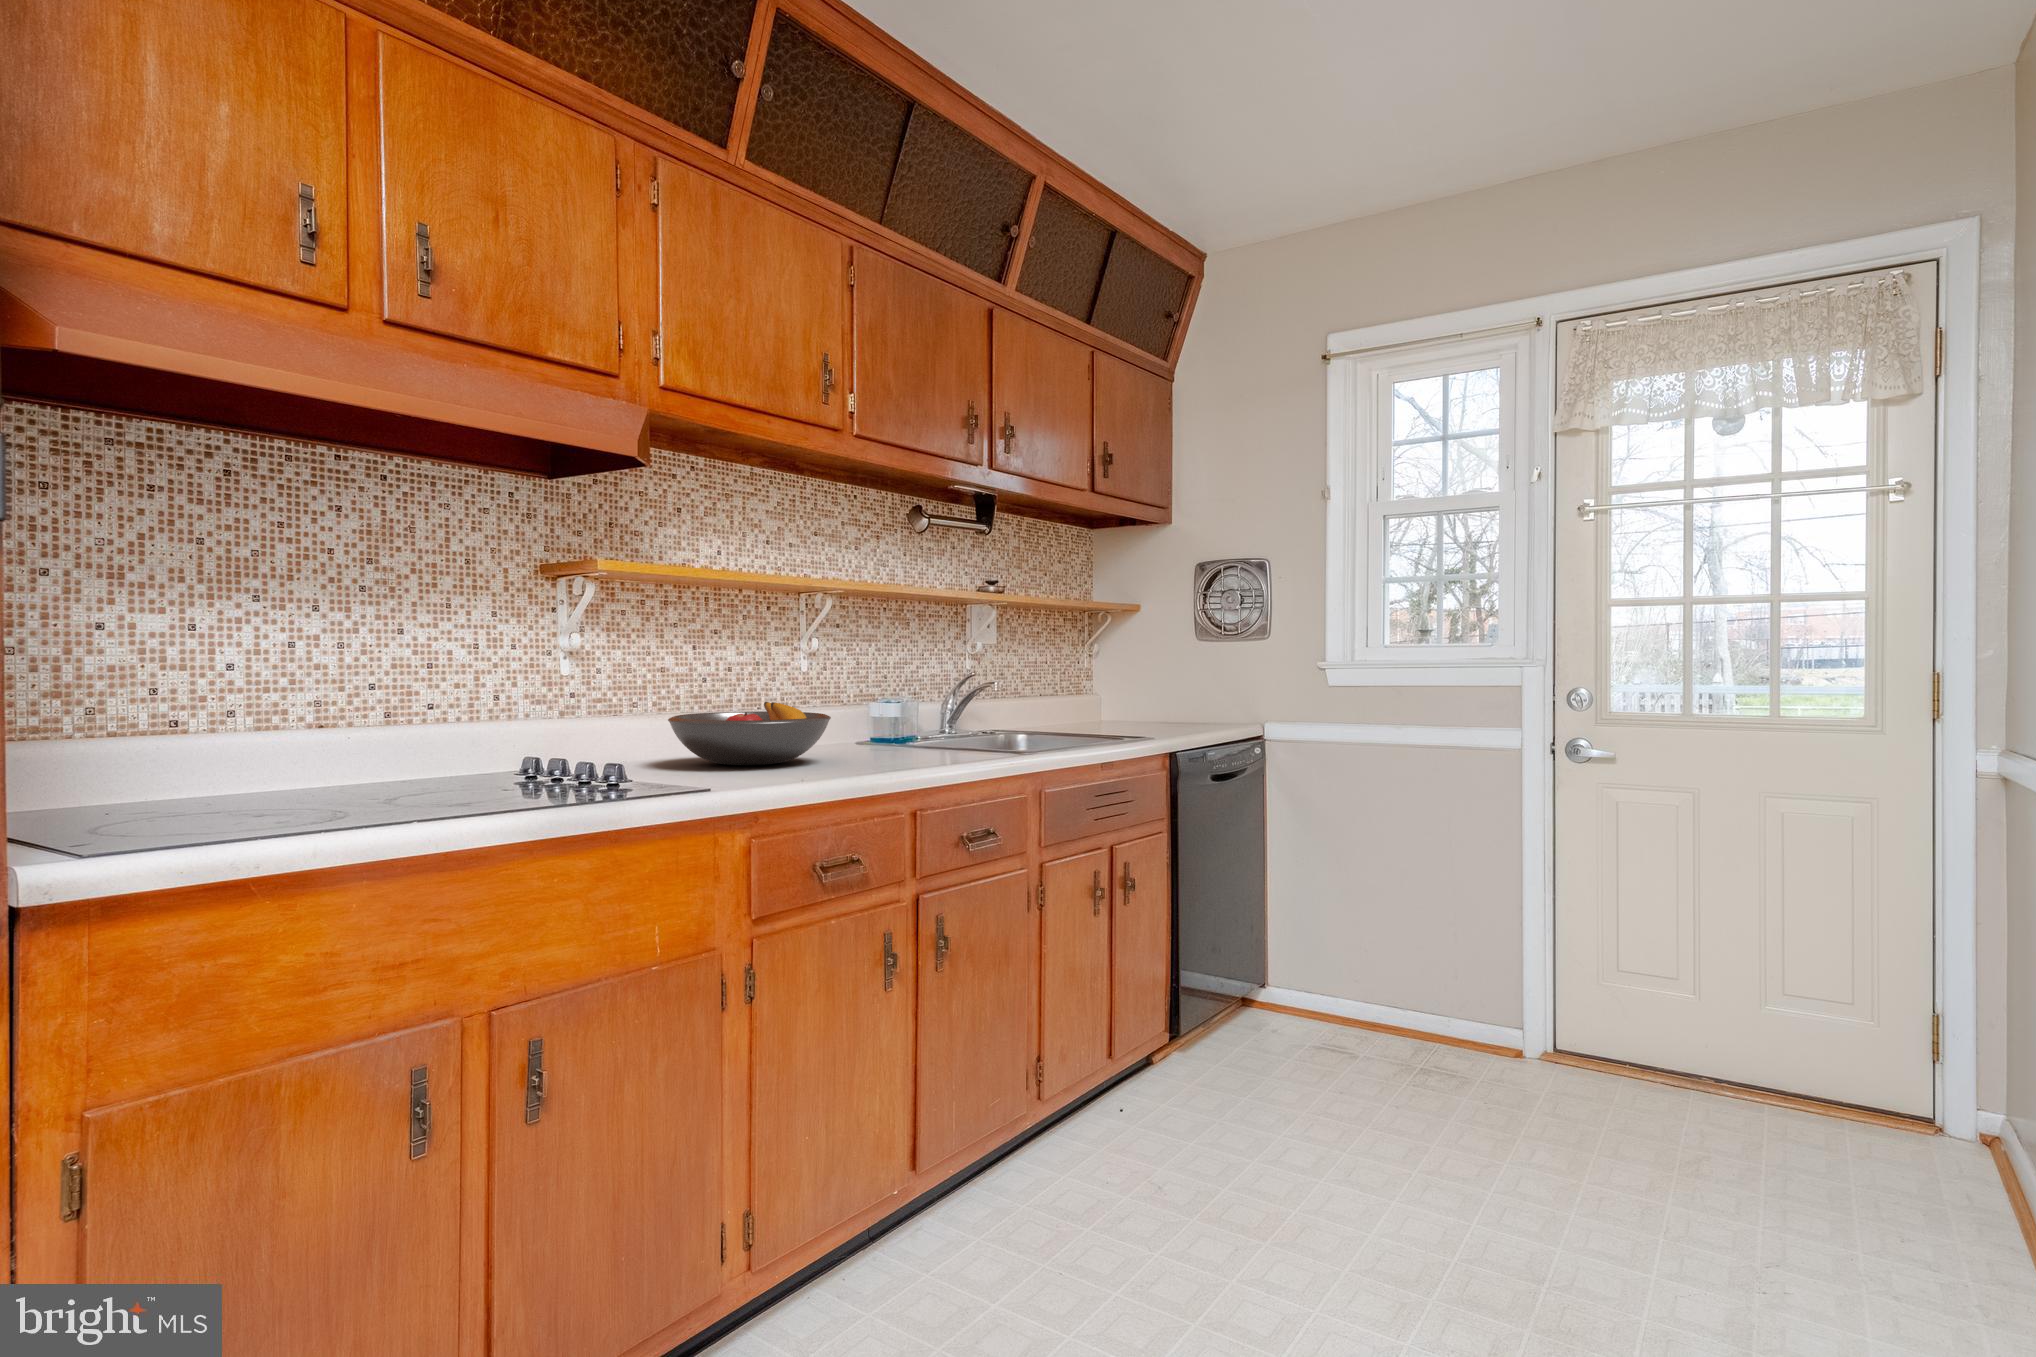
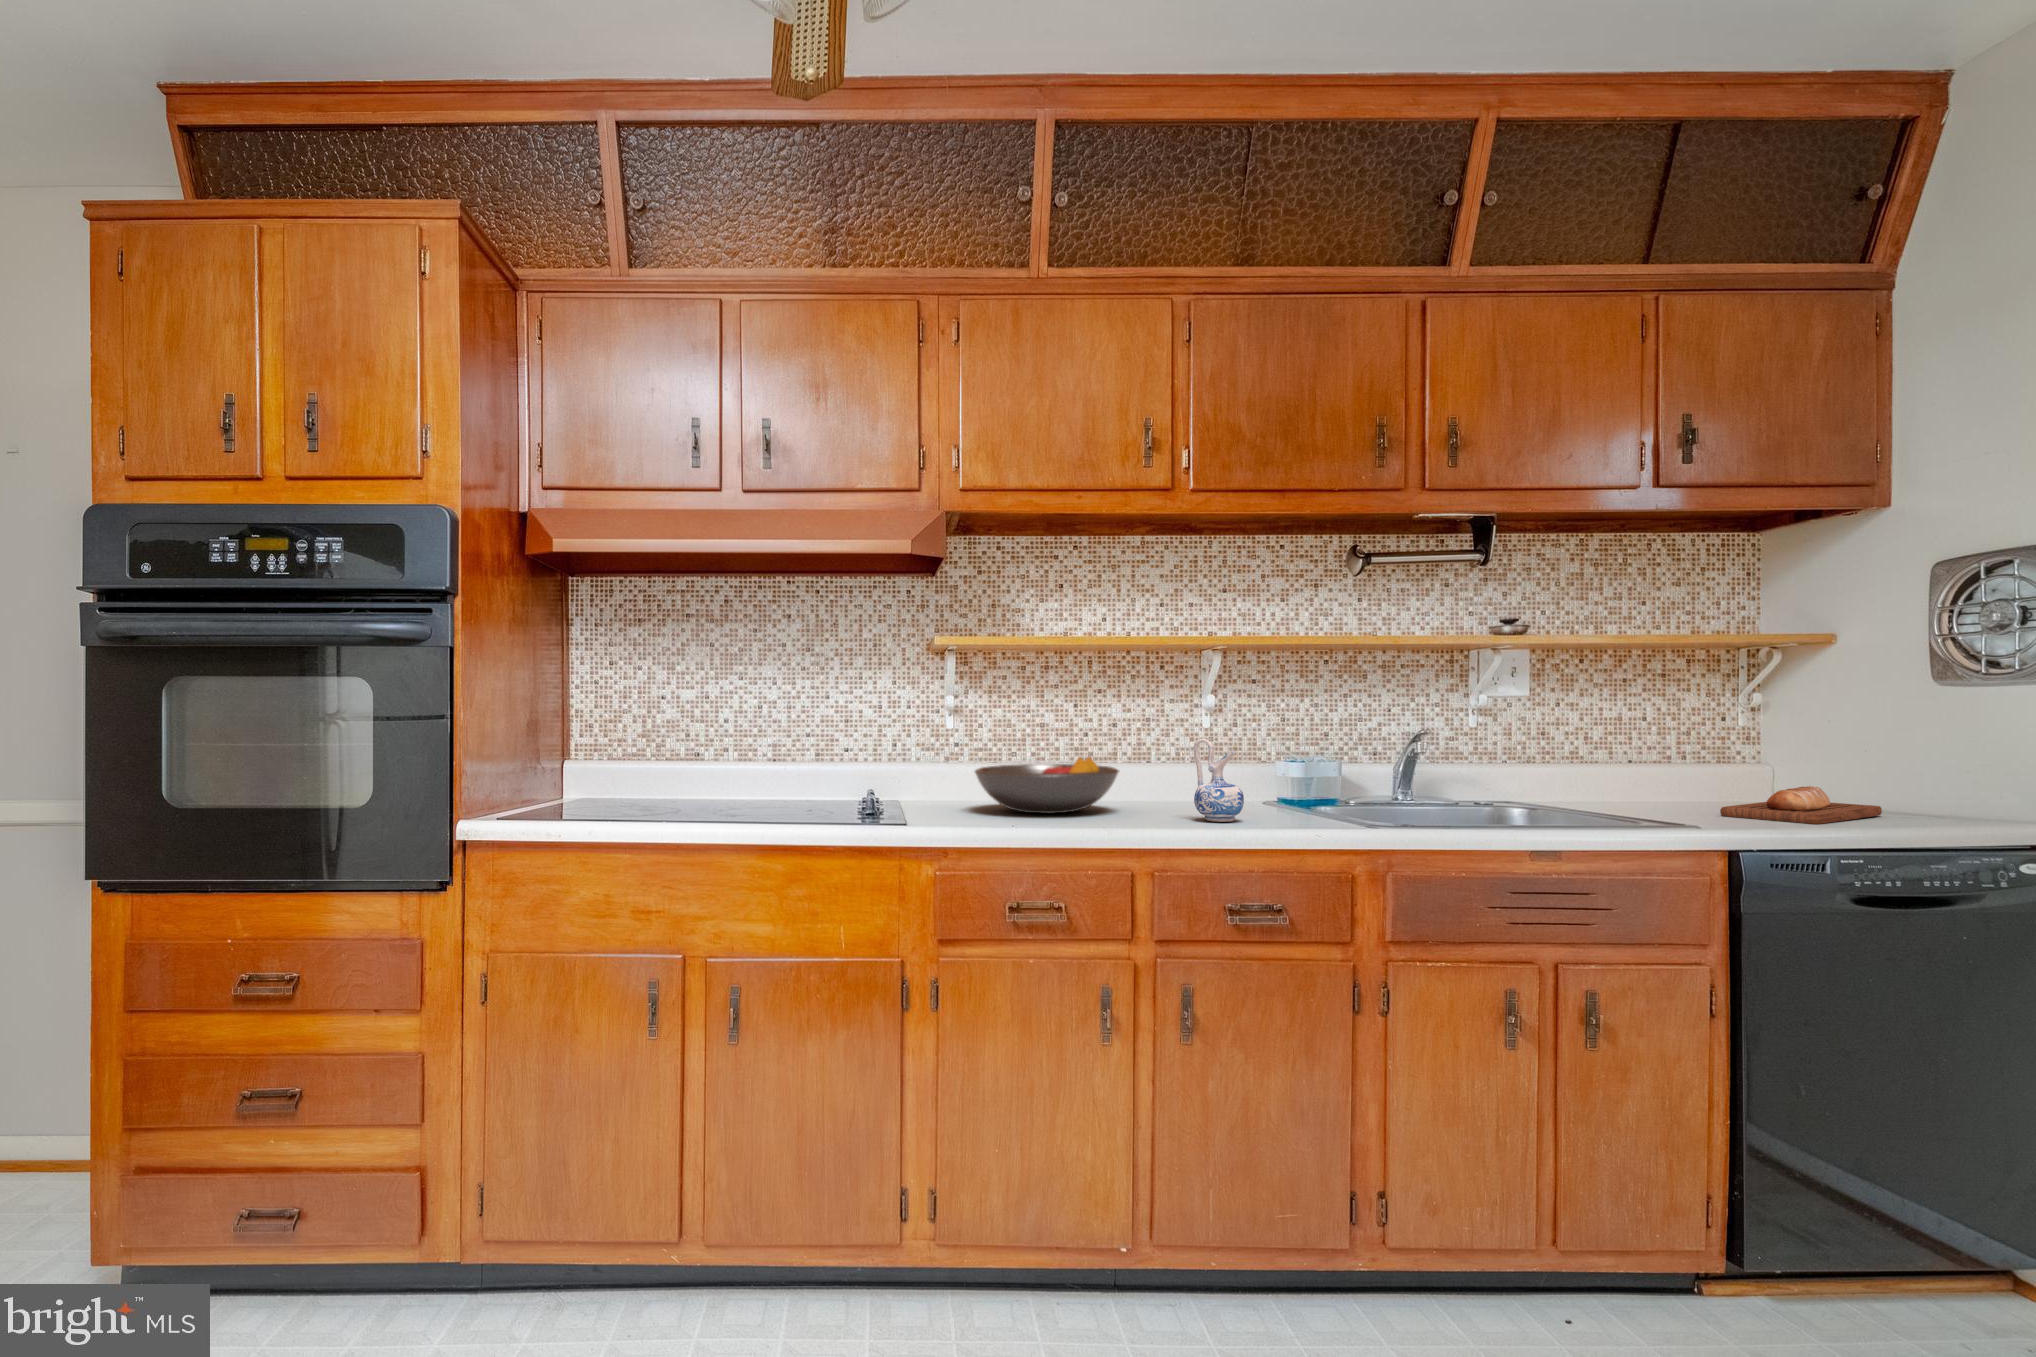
ceramic pitcher: none [904,679,951,756] -> present [1194,739,1244,822]
bread loaf: none [1120,706,1182,729] -> present [1720,786,1882,824]

